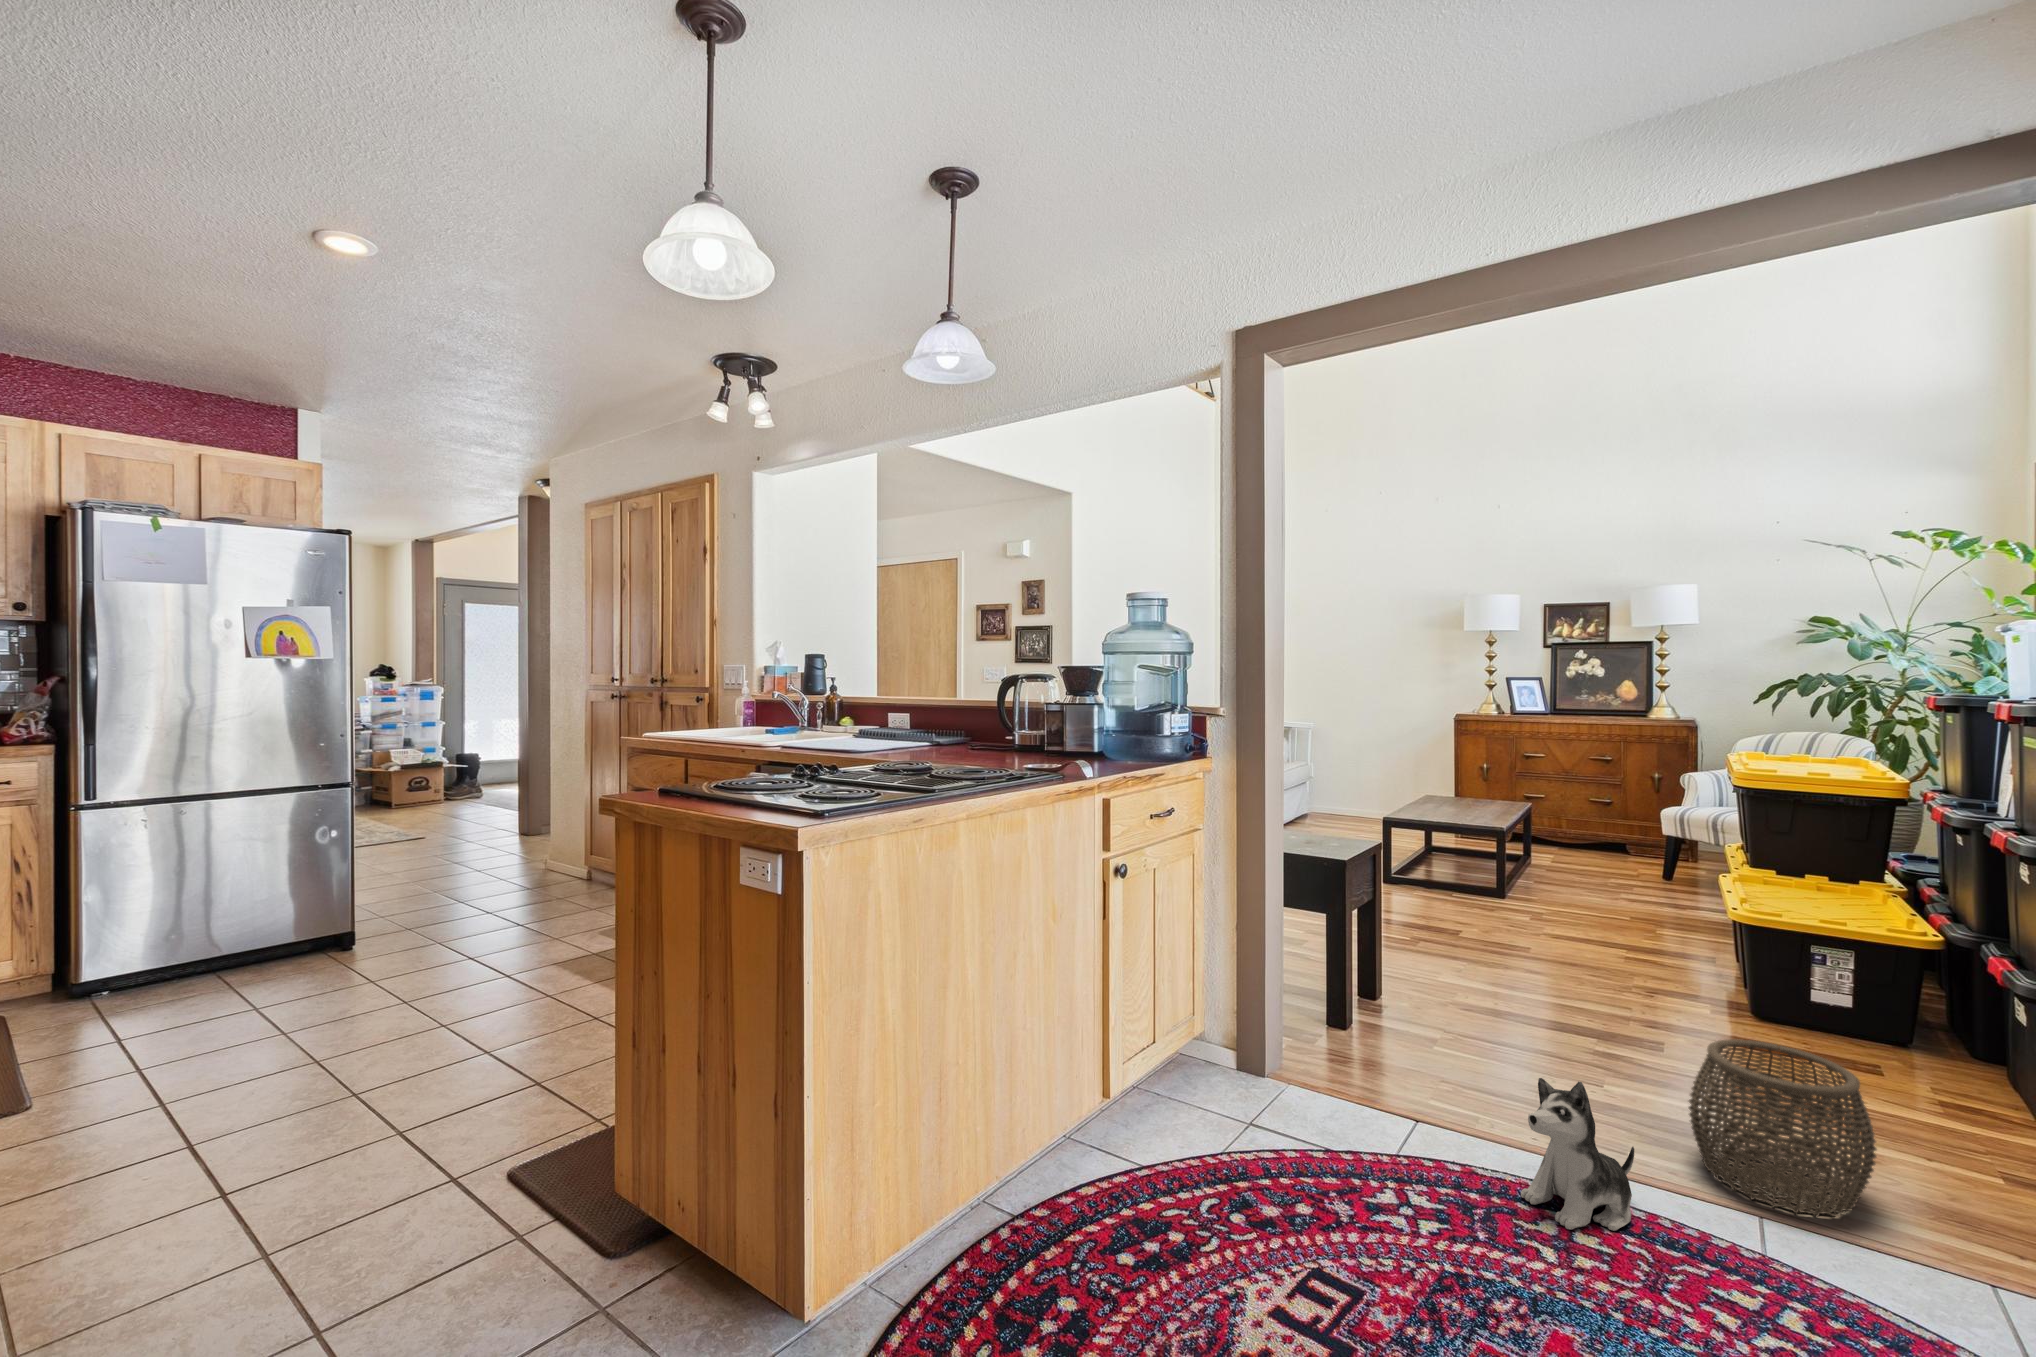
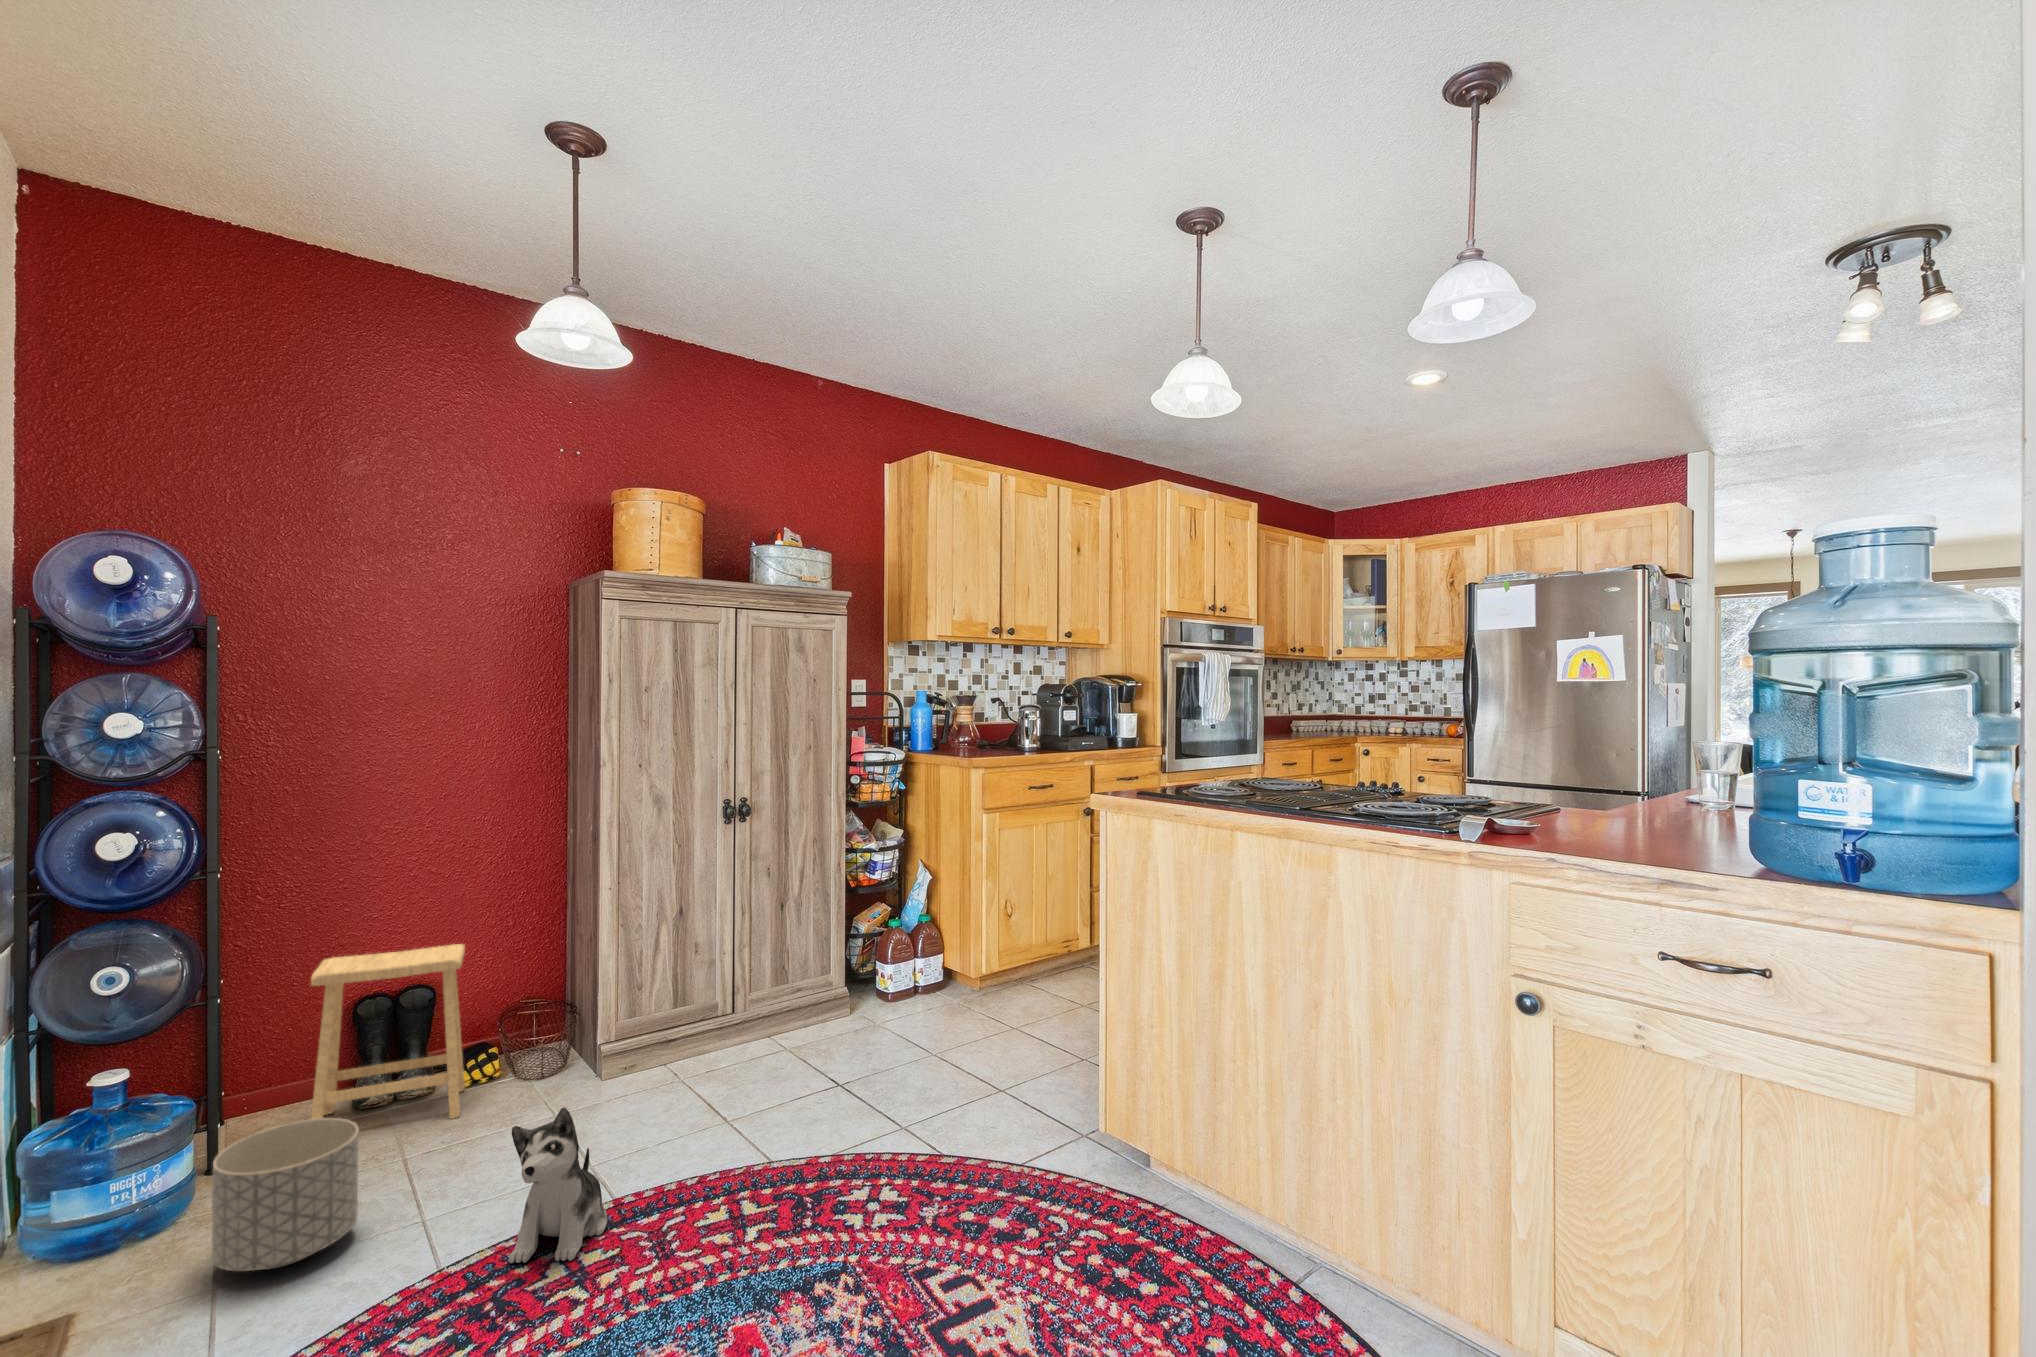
footstool: none [1471,896,1617,1079] -> present [311,944,465,1119]
planter: none [1355,997,1452,1105] -> present [212,1118,359,1271]
woven basket: present [1688,1039,1877,1217] -> none [590,1000,722,1143]

